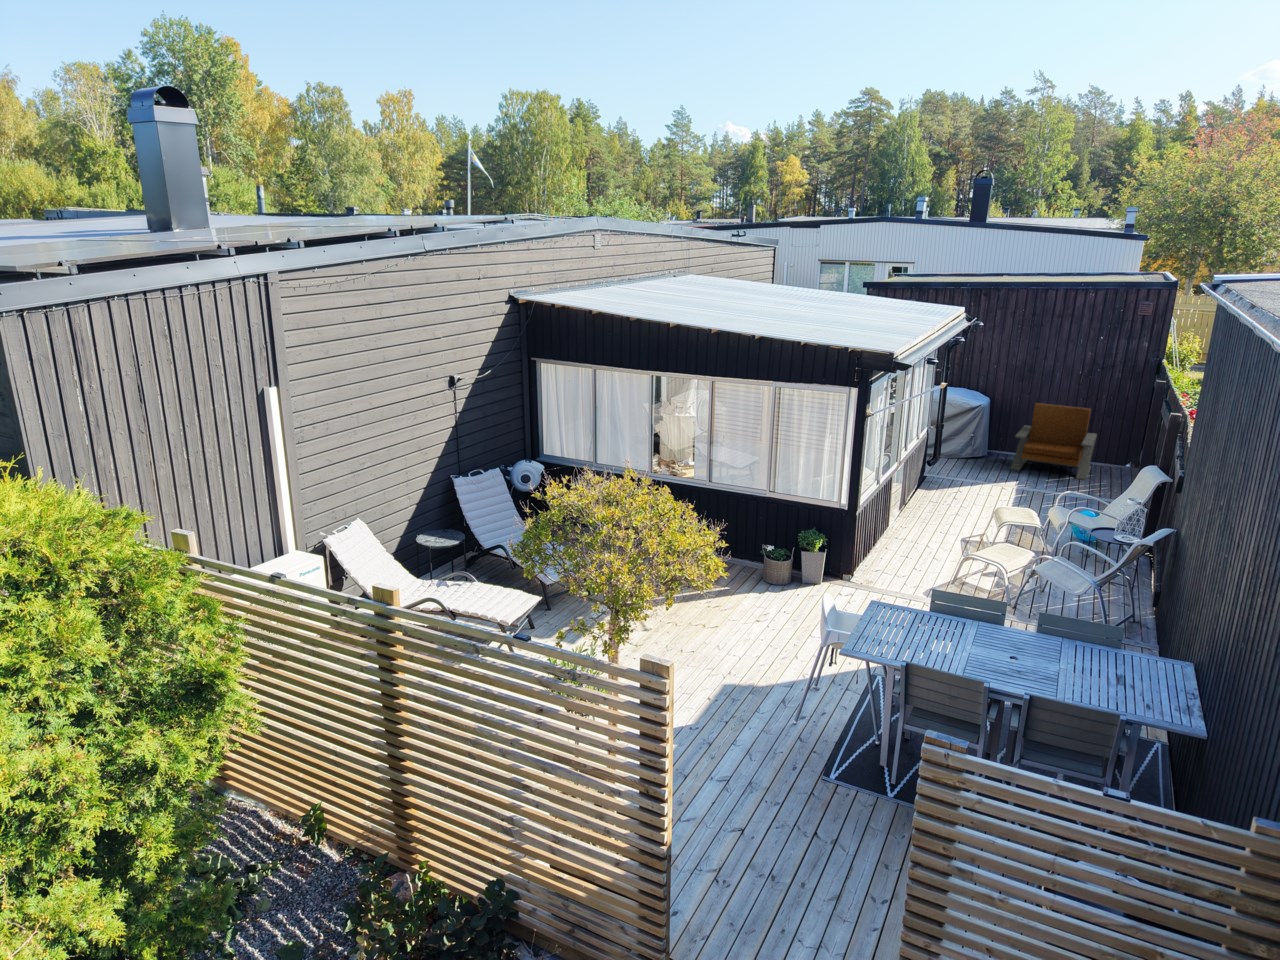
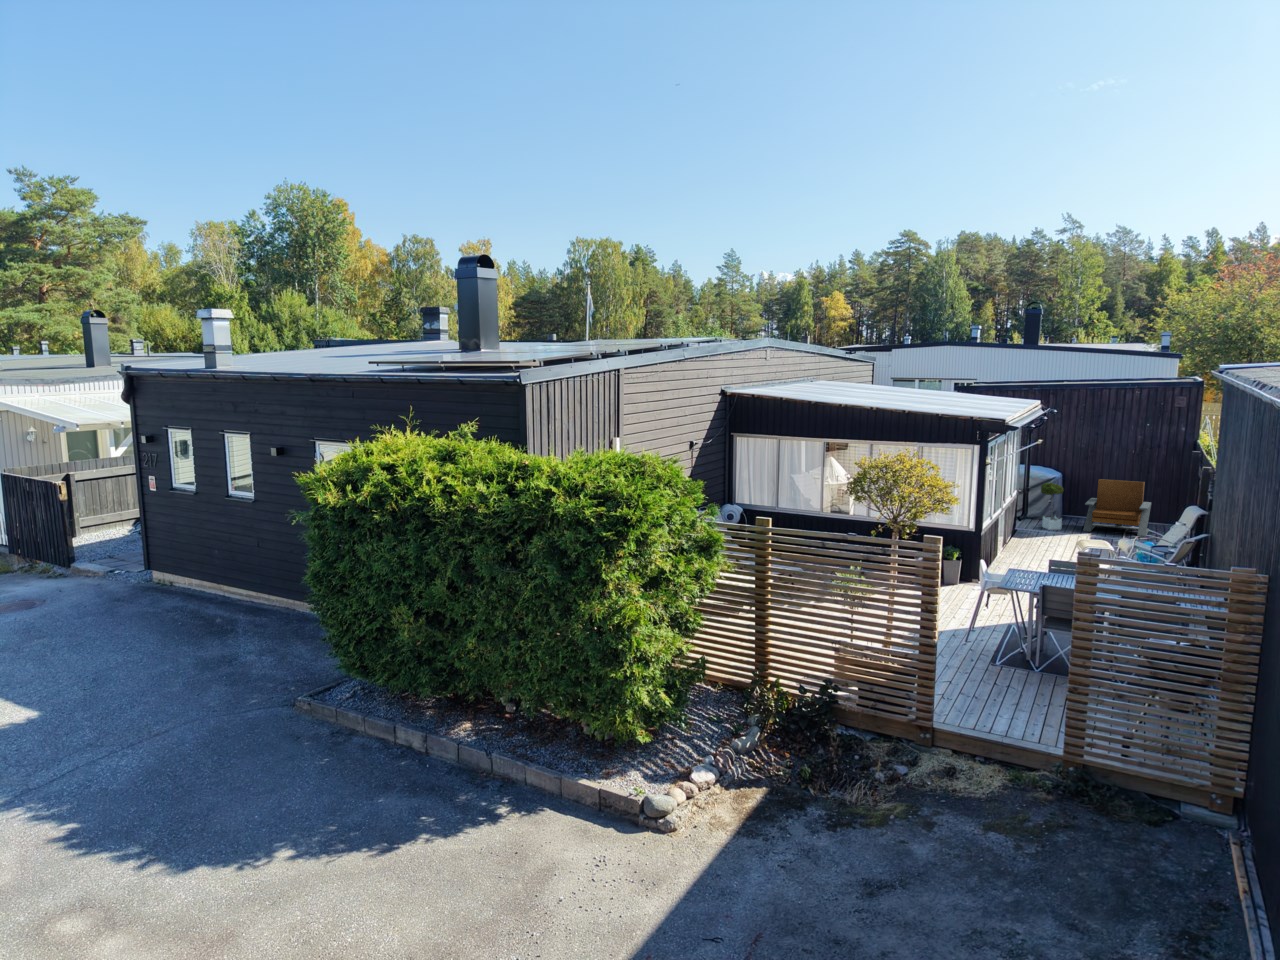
potted tree: none [962,408,990,467] -> present [1041,483,1063,530]

